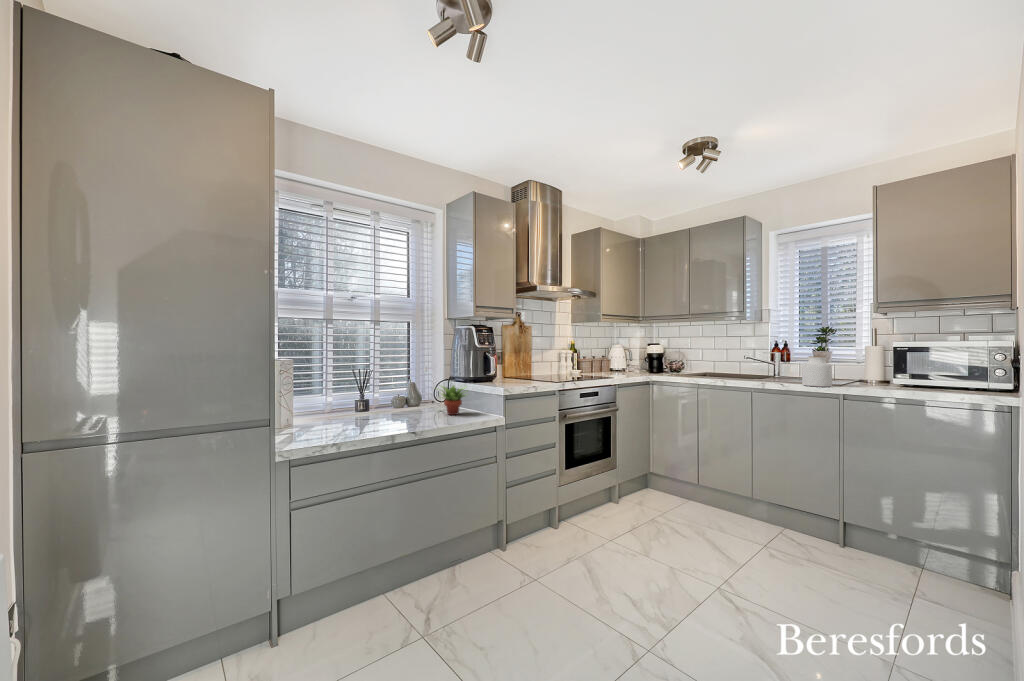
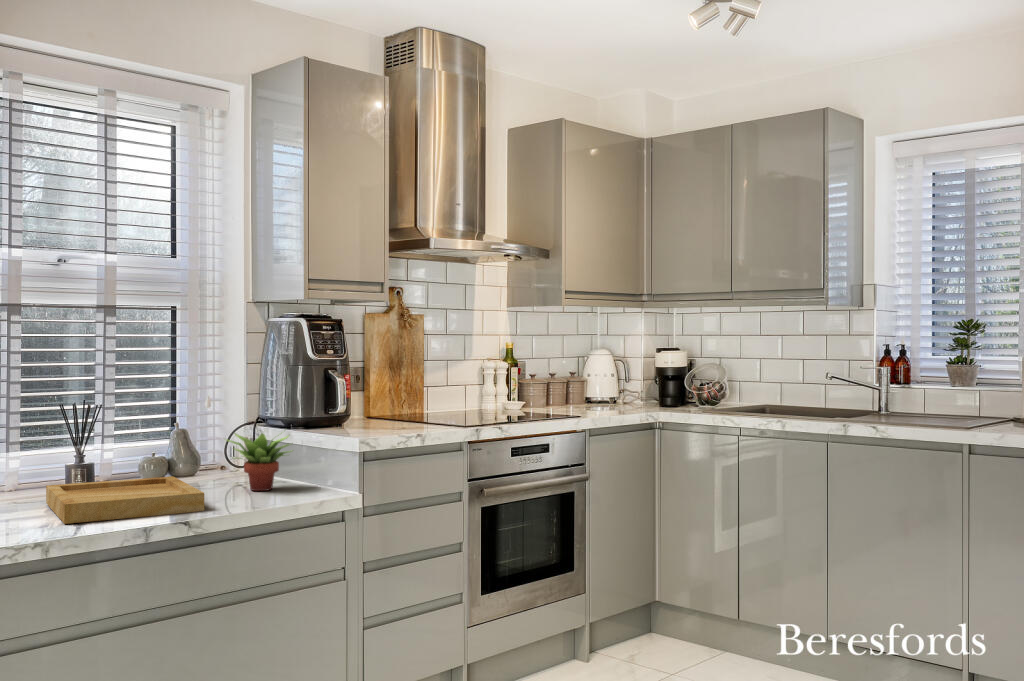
jar: present [802,356,832,387] -> none [910,376,957,431]
tray: none [345,407,425,432] -> present [46,476,204,524]

